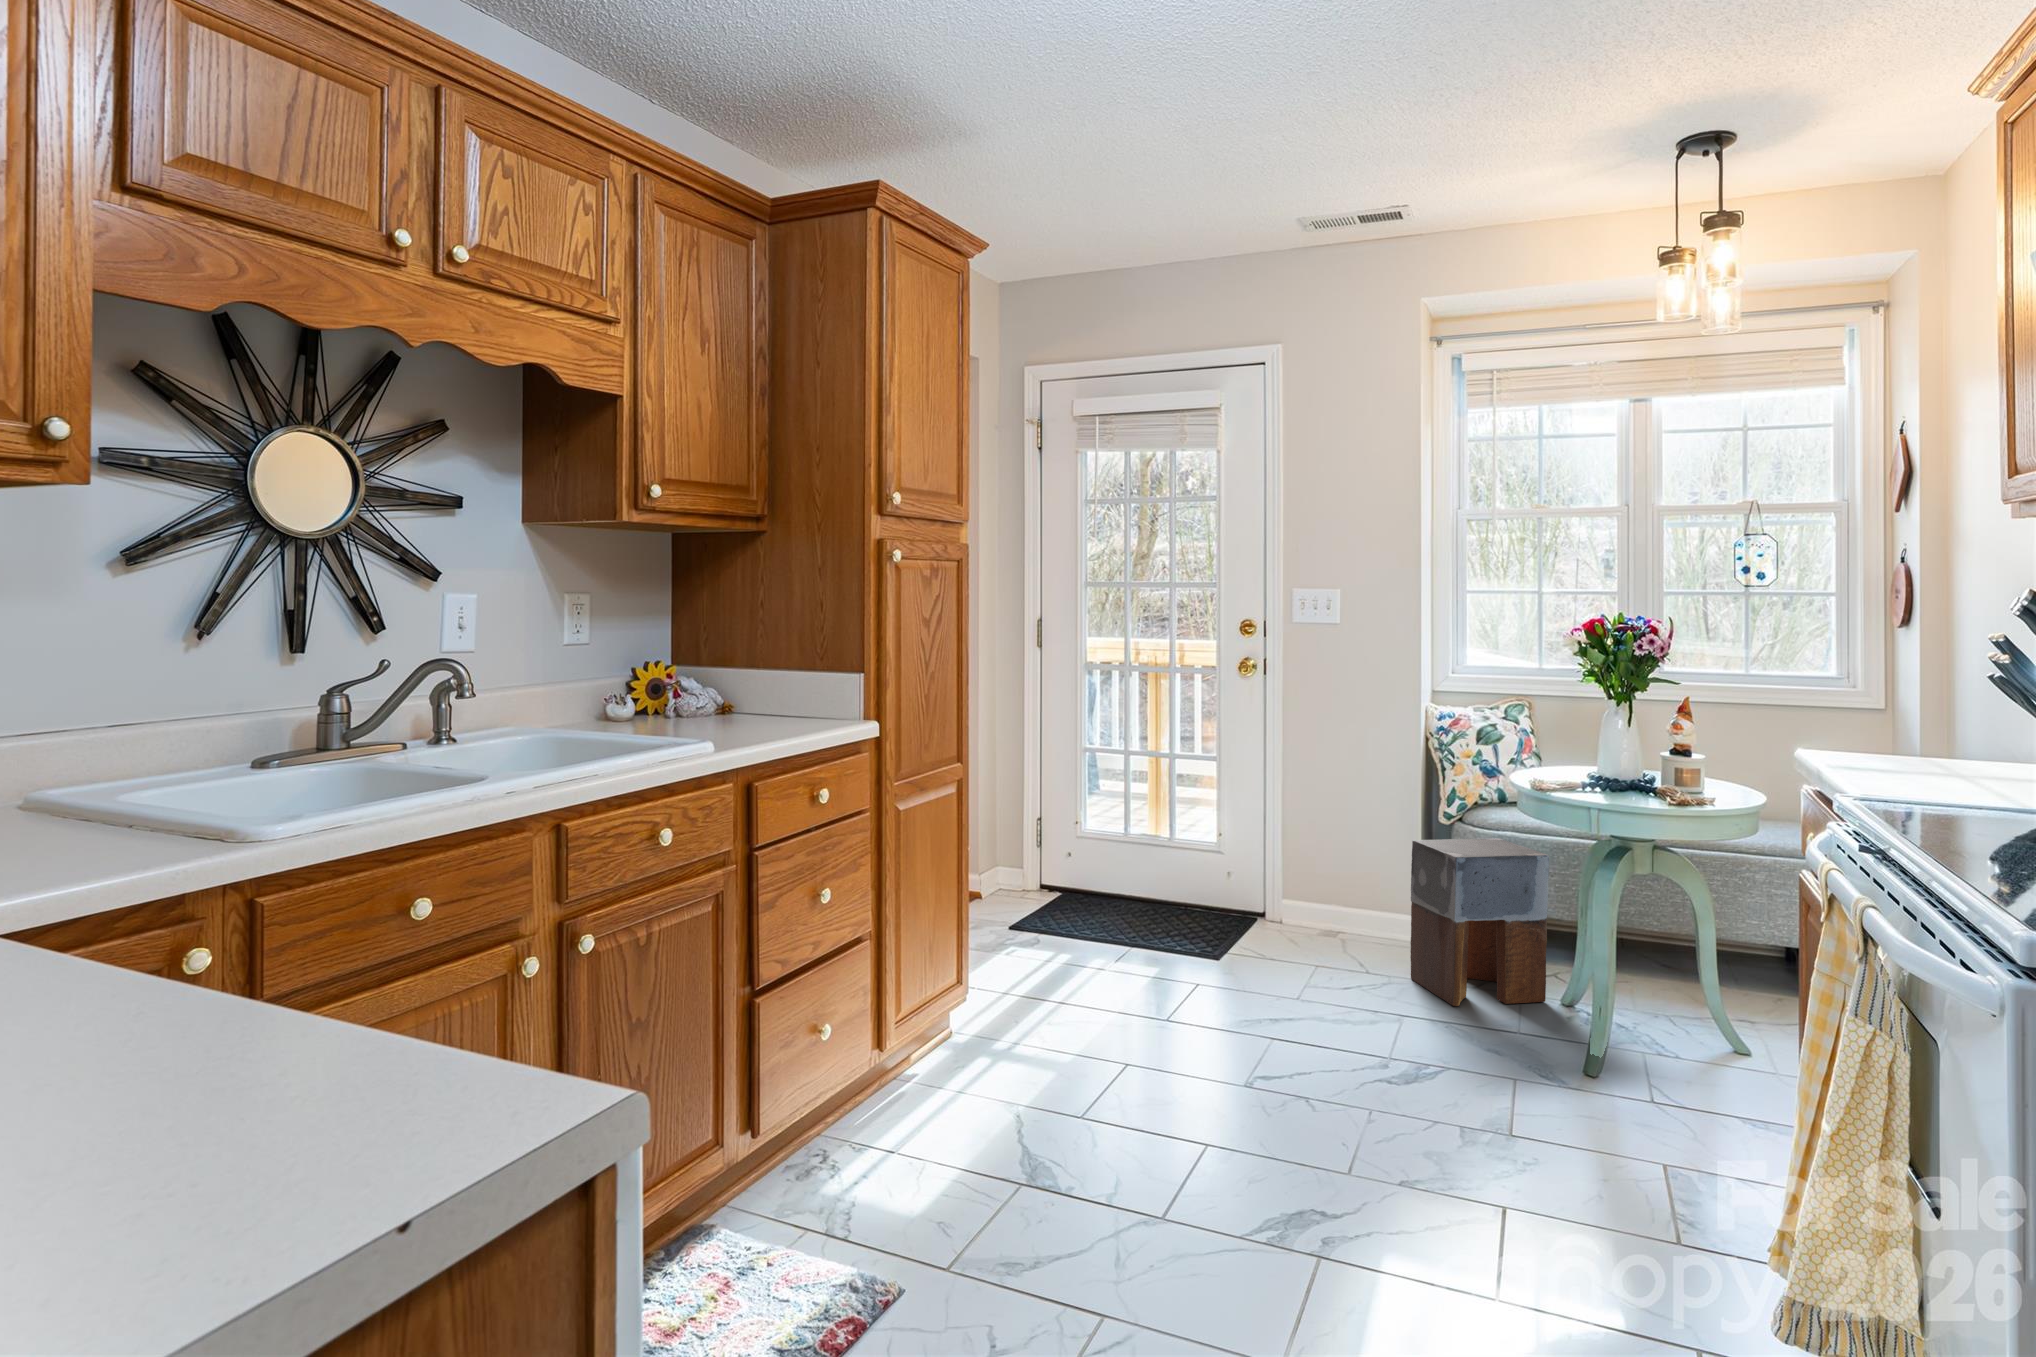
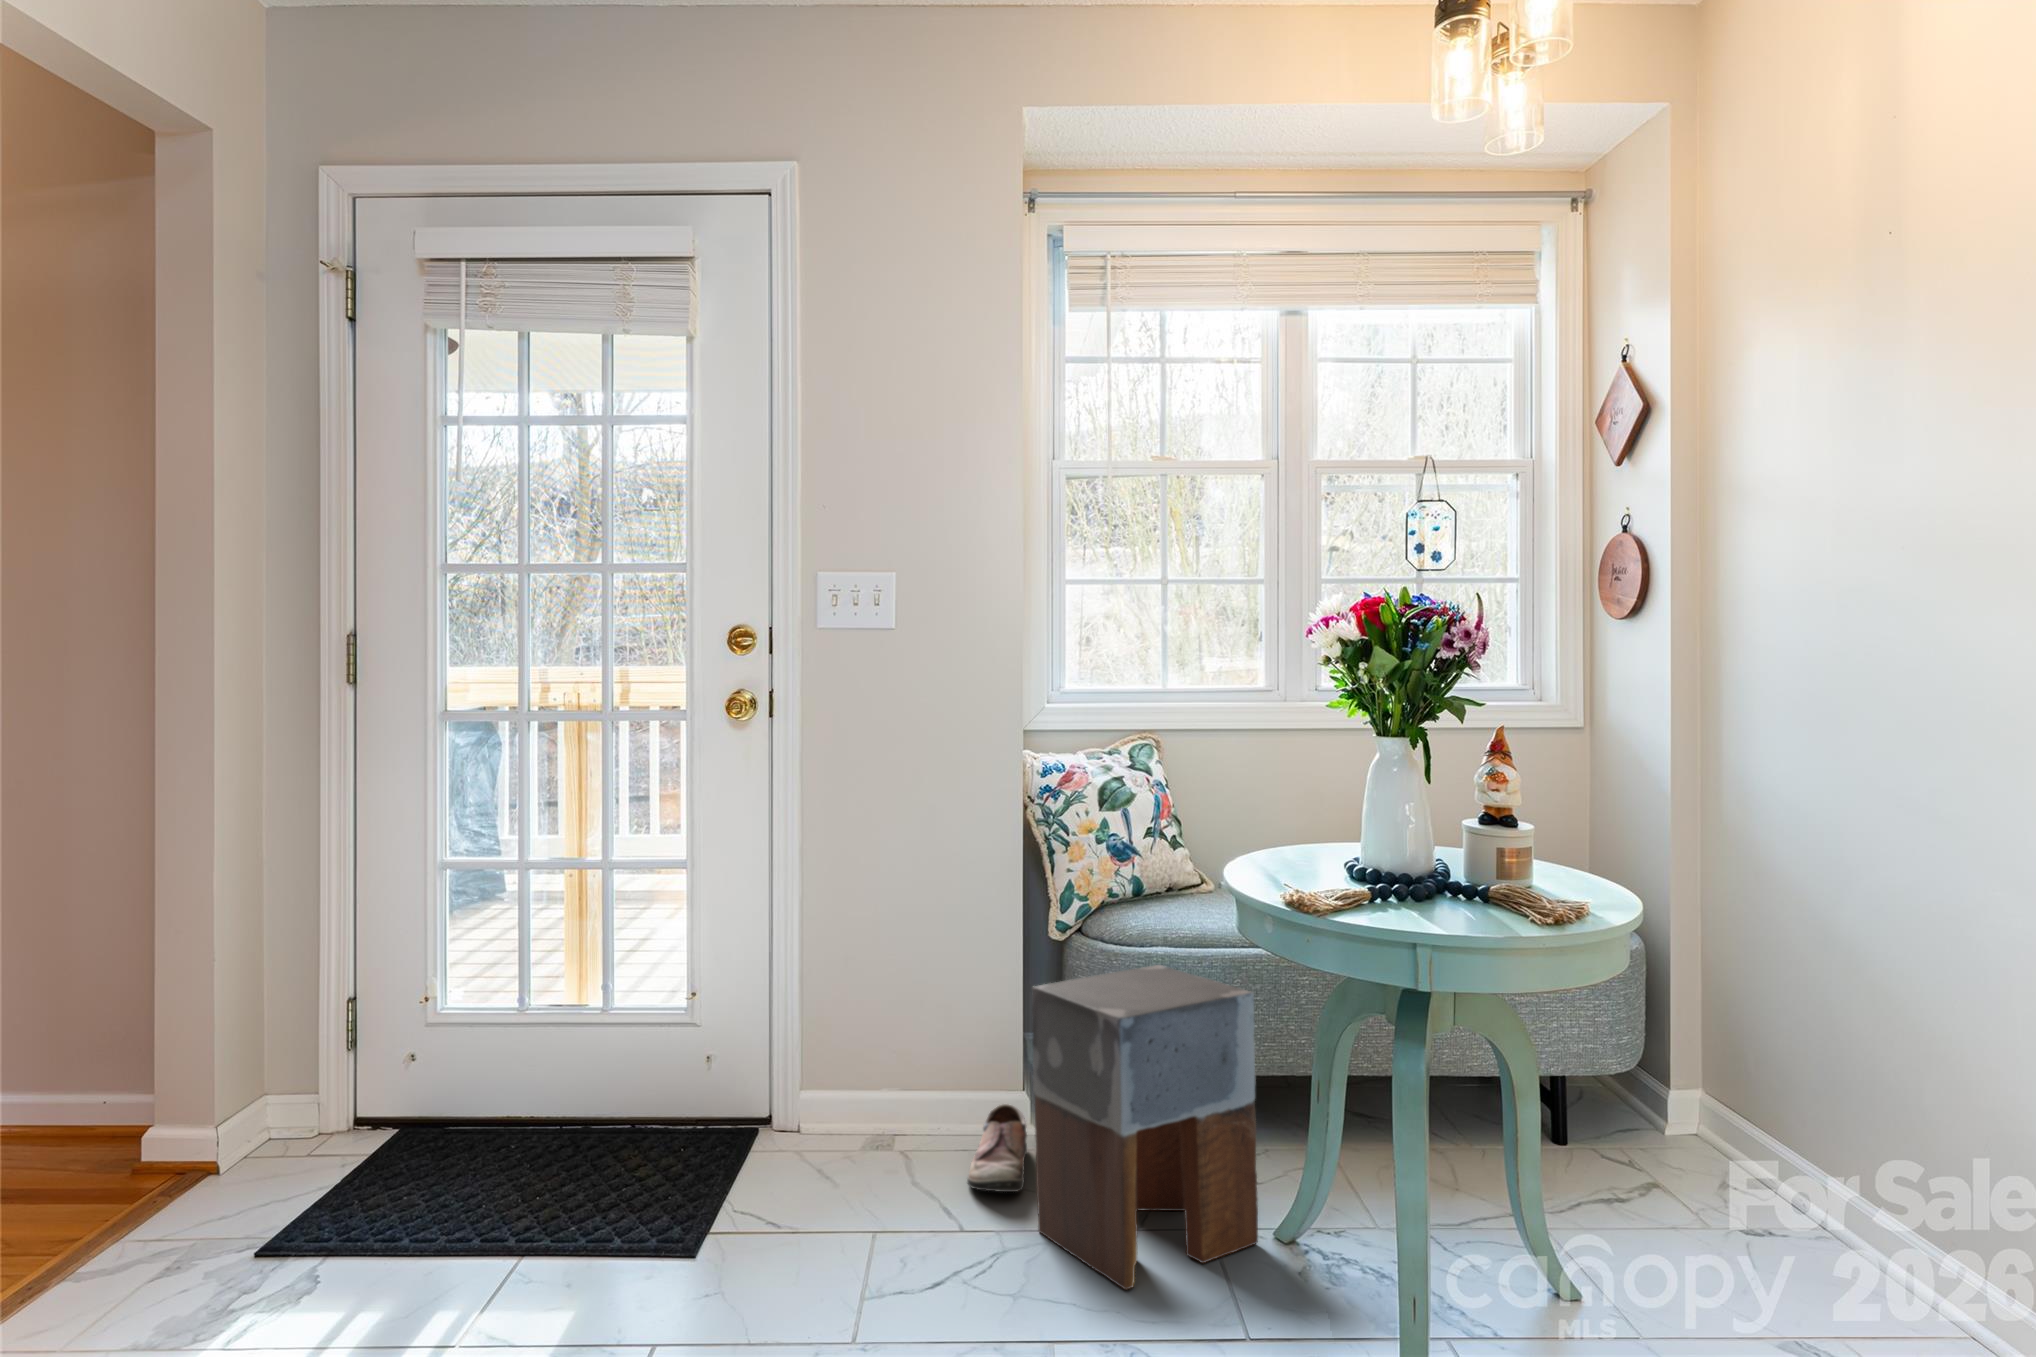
shoe: none [1373,917,1415,960] -> present [967,1104,1027,1192]

